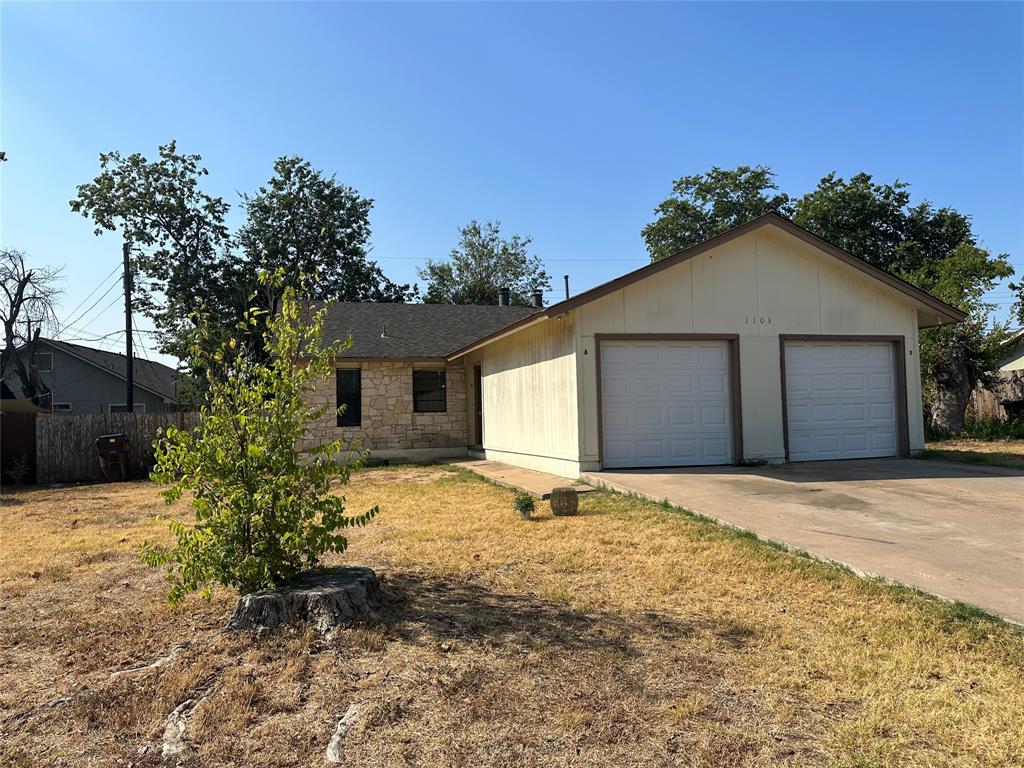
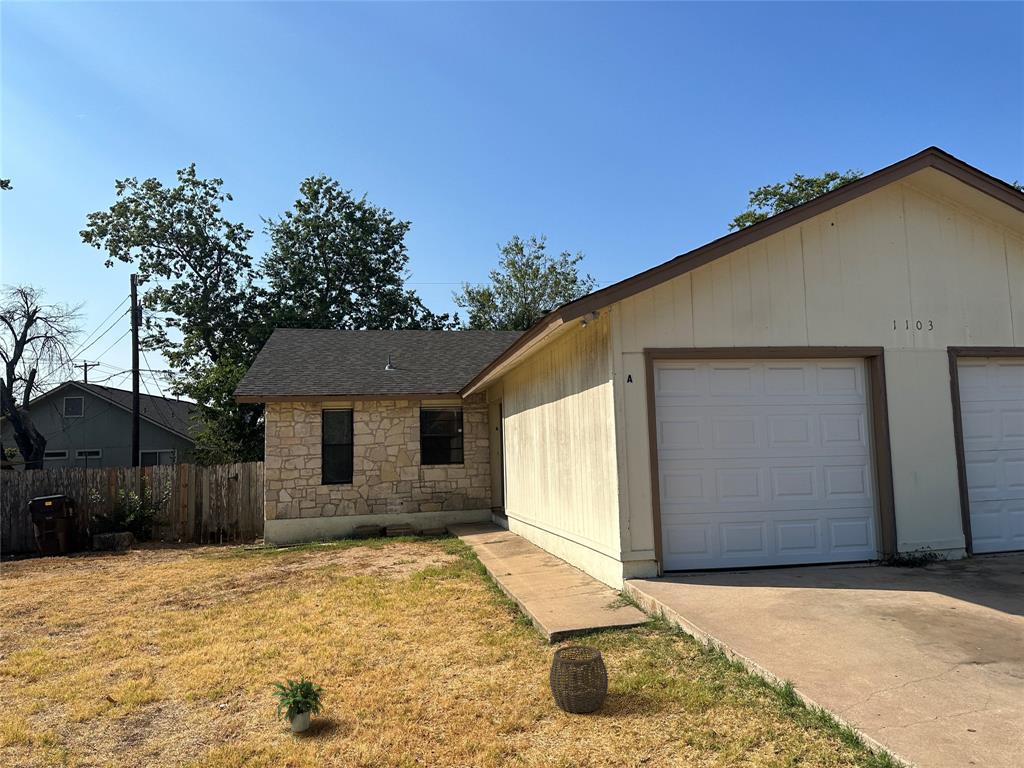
potted plant: present [512,496,539,520] -> present [263,677,327,732]

